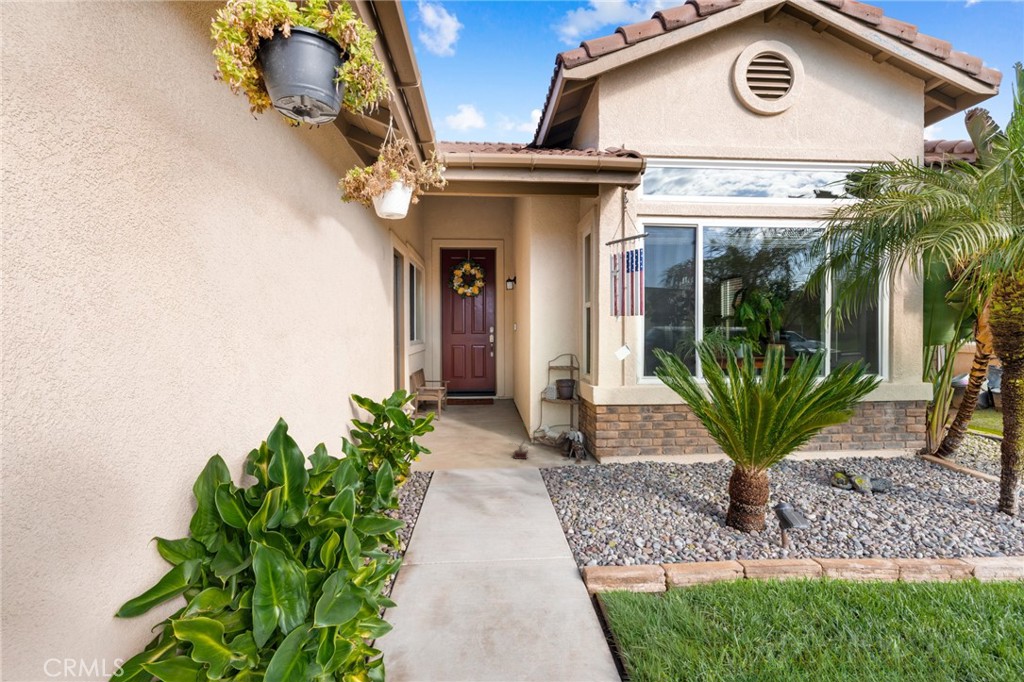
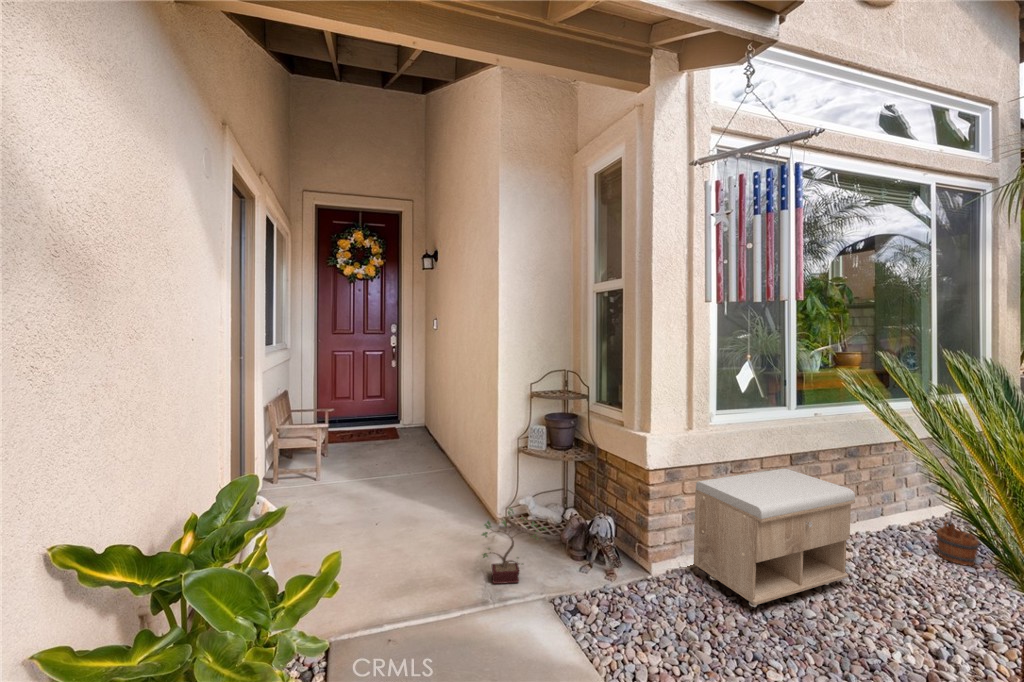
storage bench: none [623,412,710,477] -> present [694,469,855,607]
wooden bucket: none [795,443,819,478] -> present [936,511,979,566]

